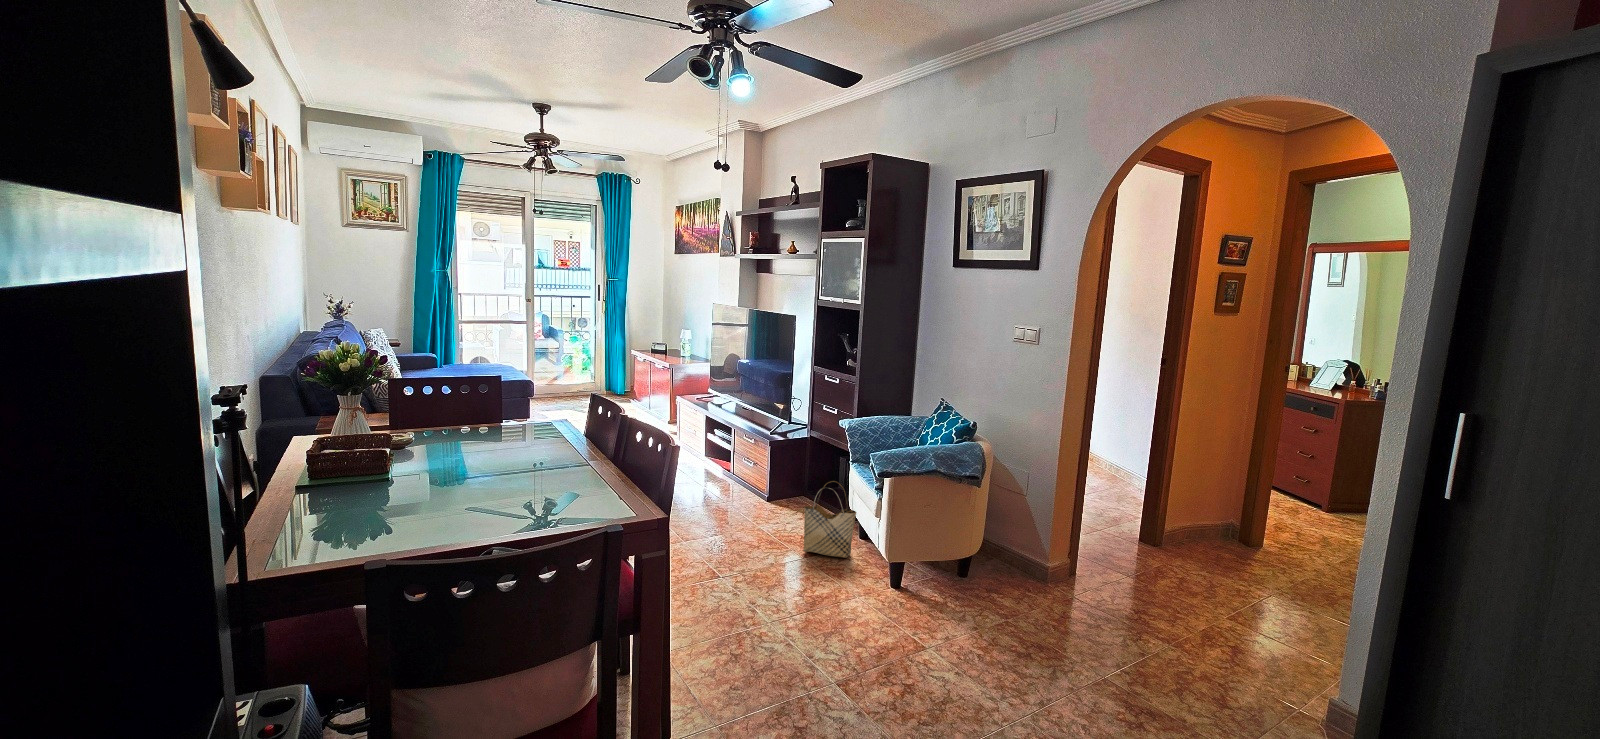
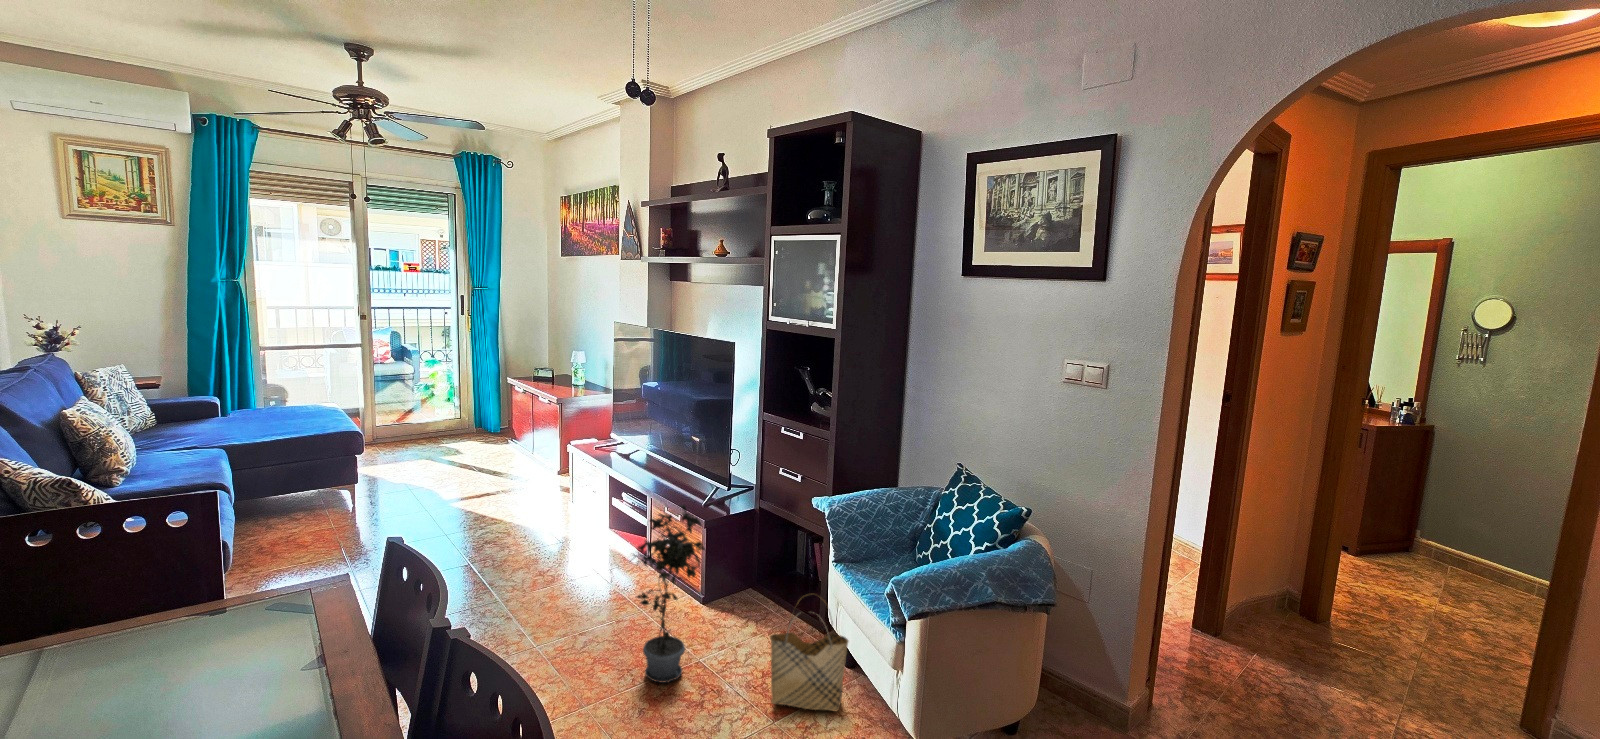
potted plant: none [713,419,767,538] -> present [634,505,705,683]

